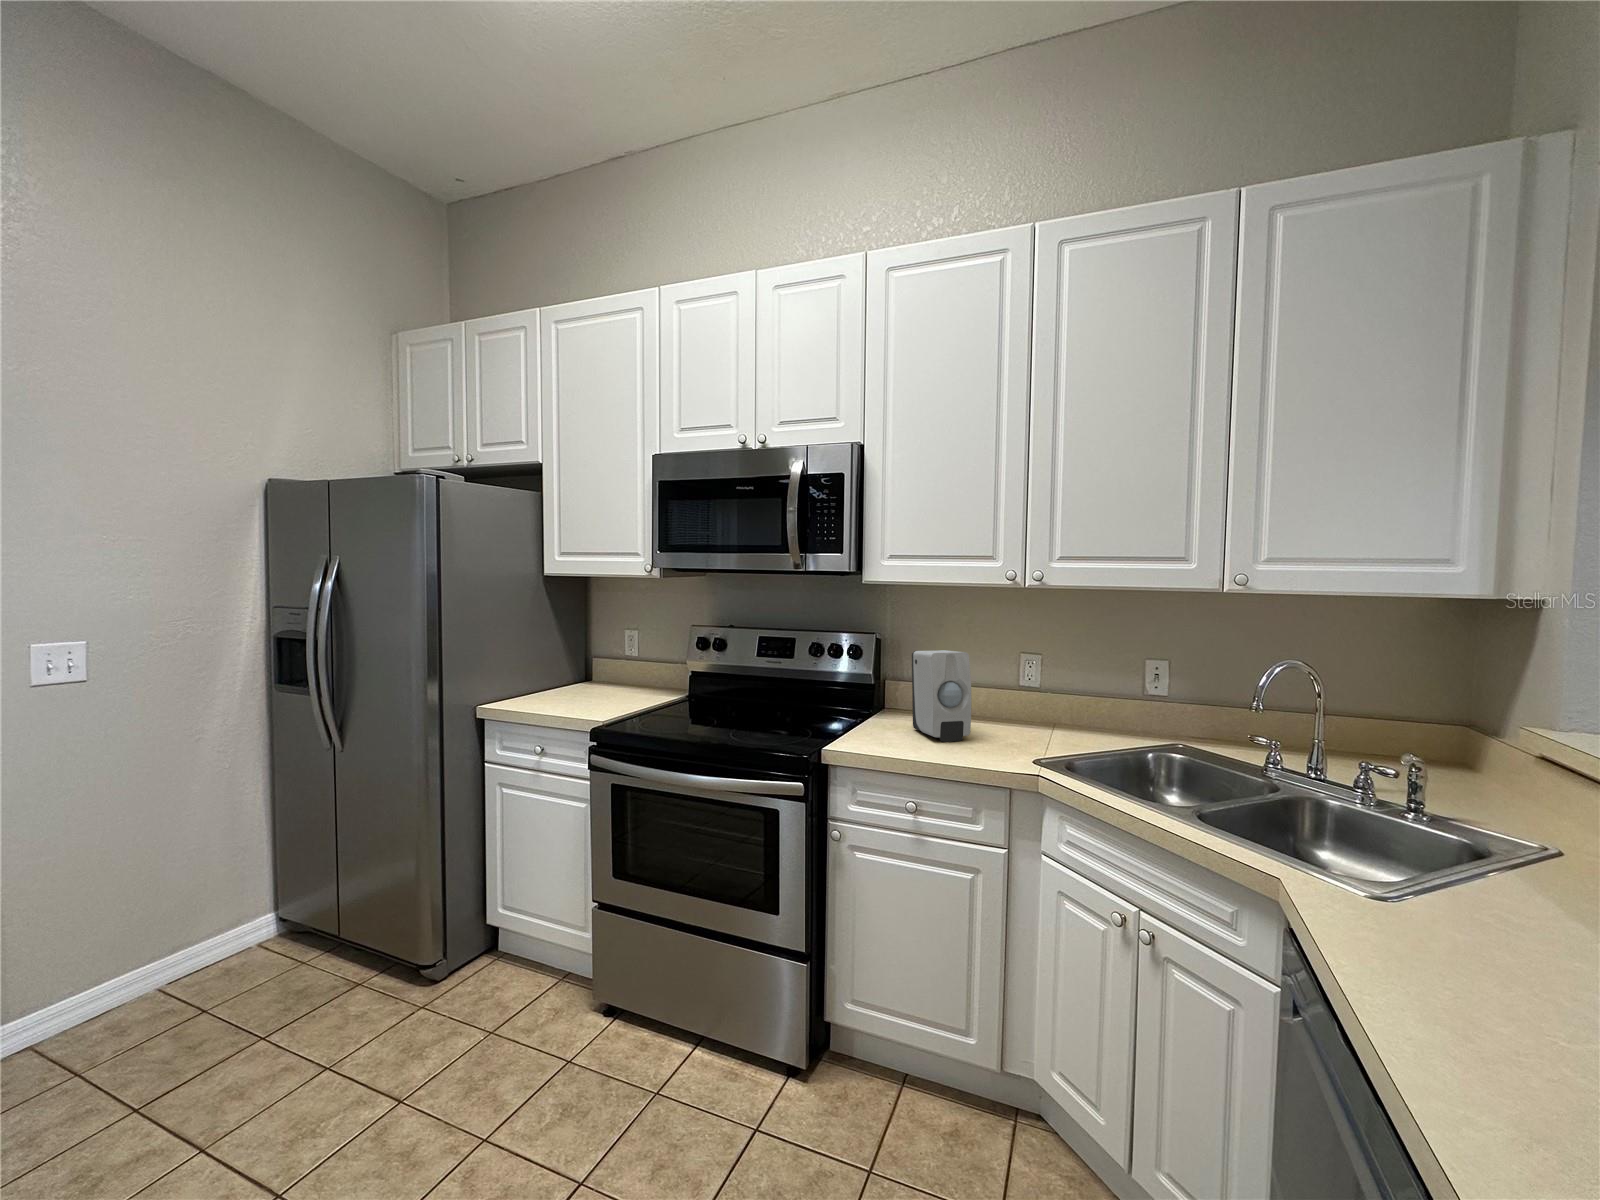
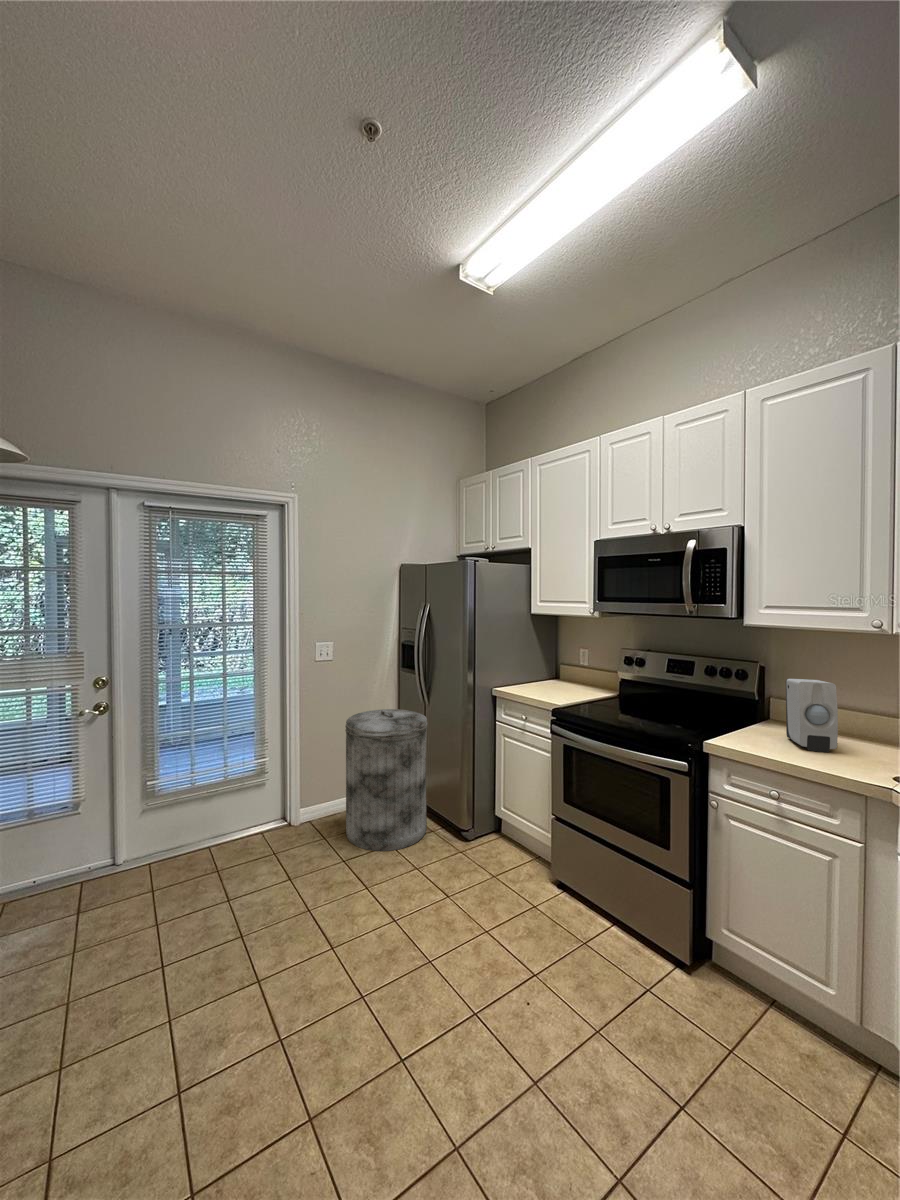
trash can: none [129,767,346,1068] -> present [345,709,428,851]

